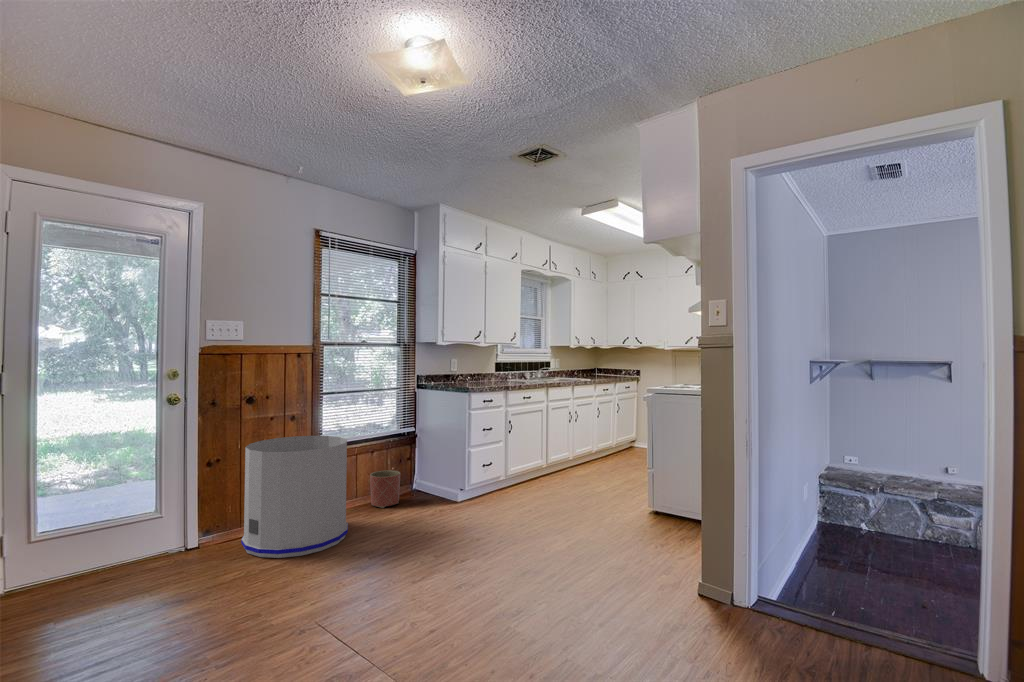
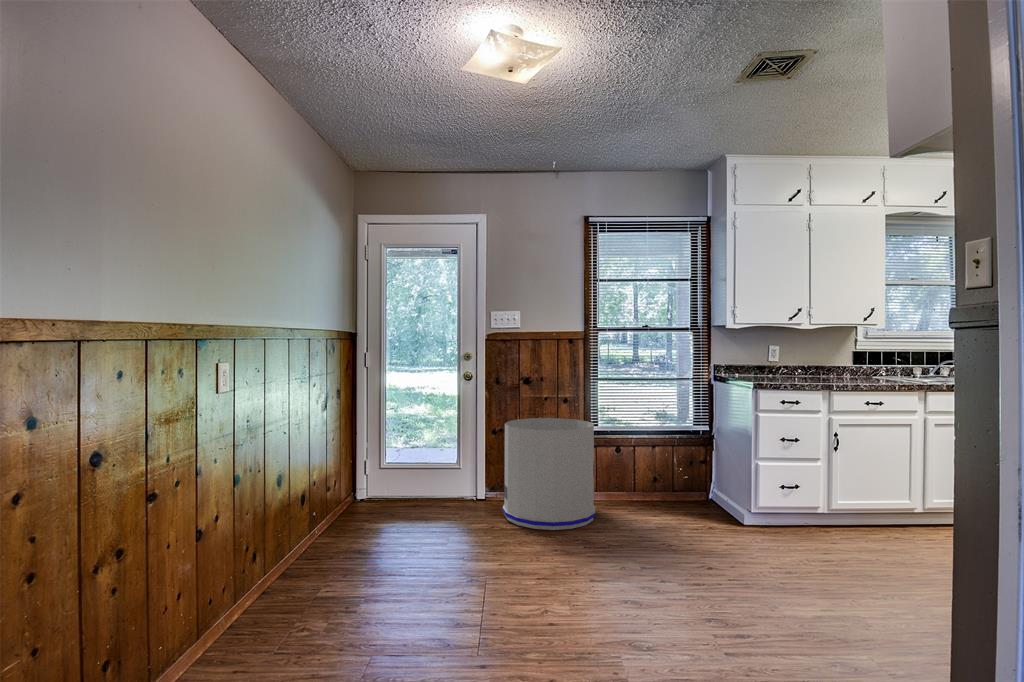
planter: present [370,470,400,508] -> none [644,469,678,509]

